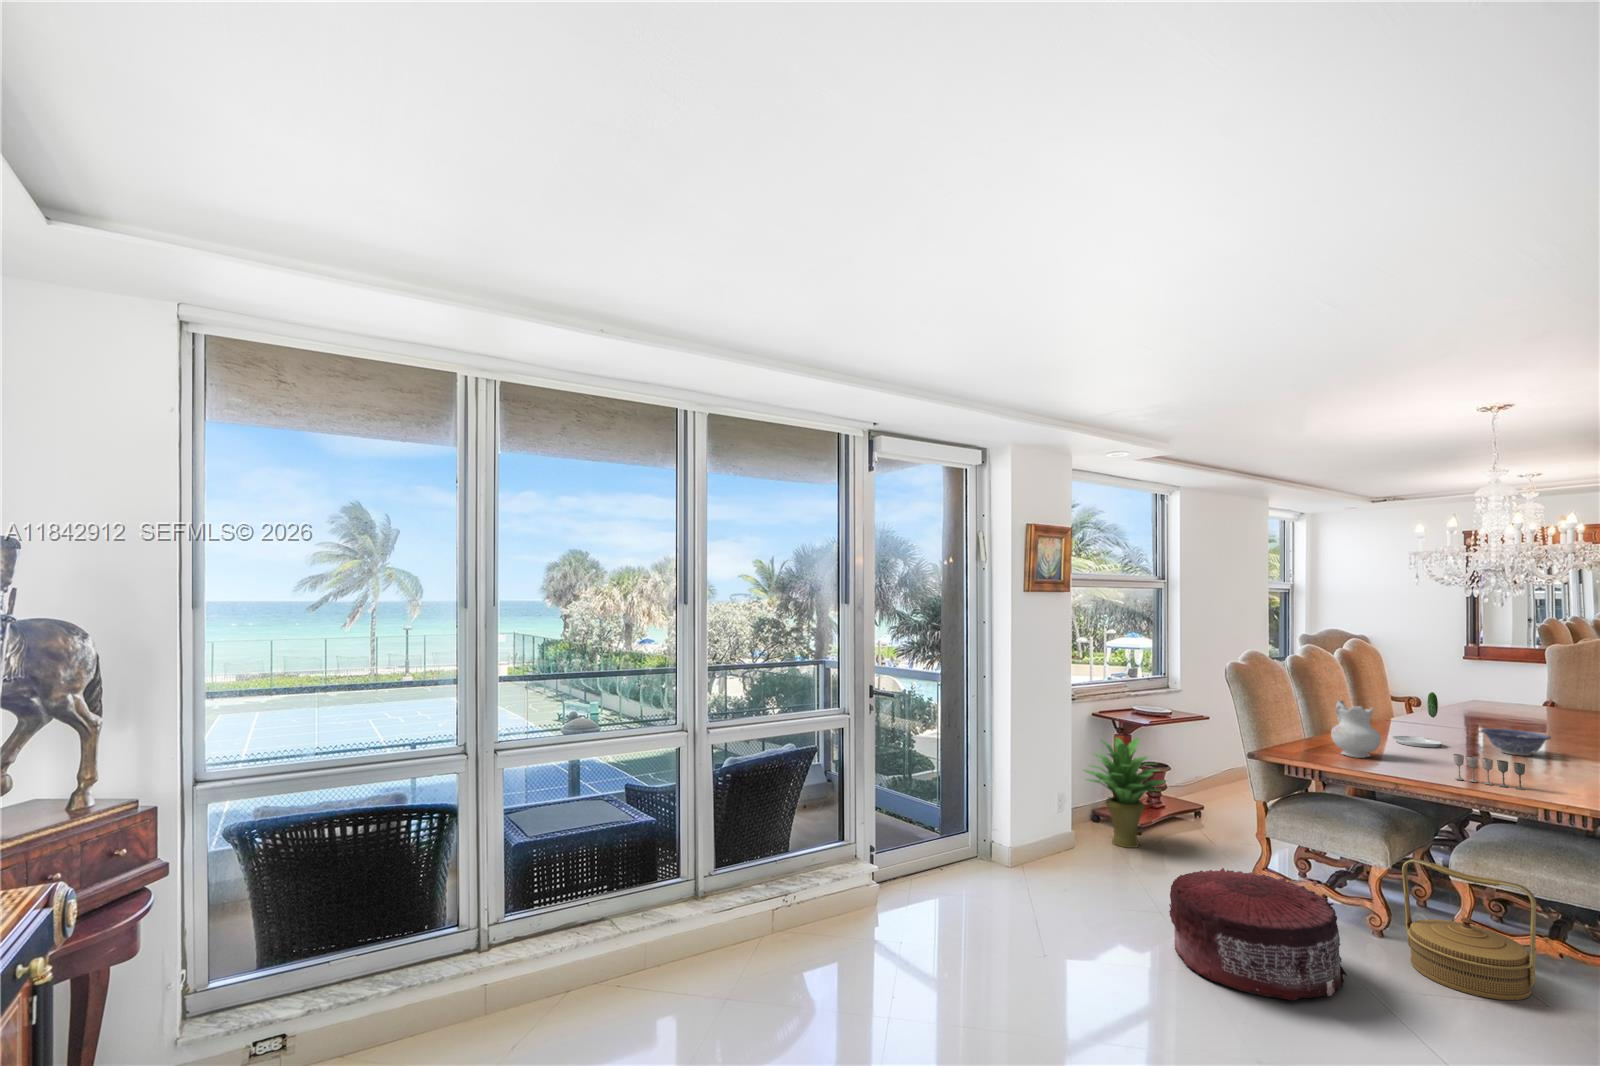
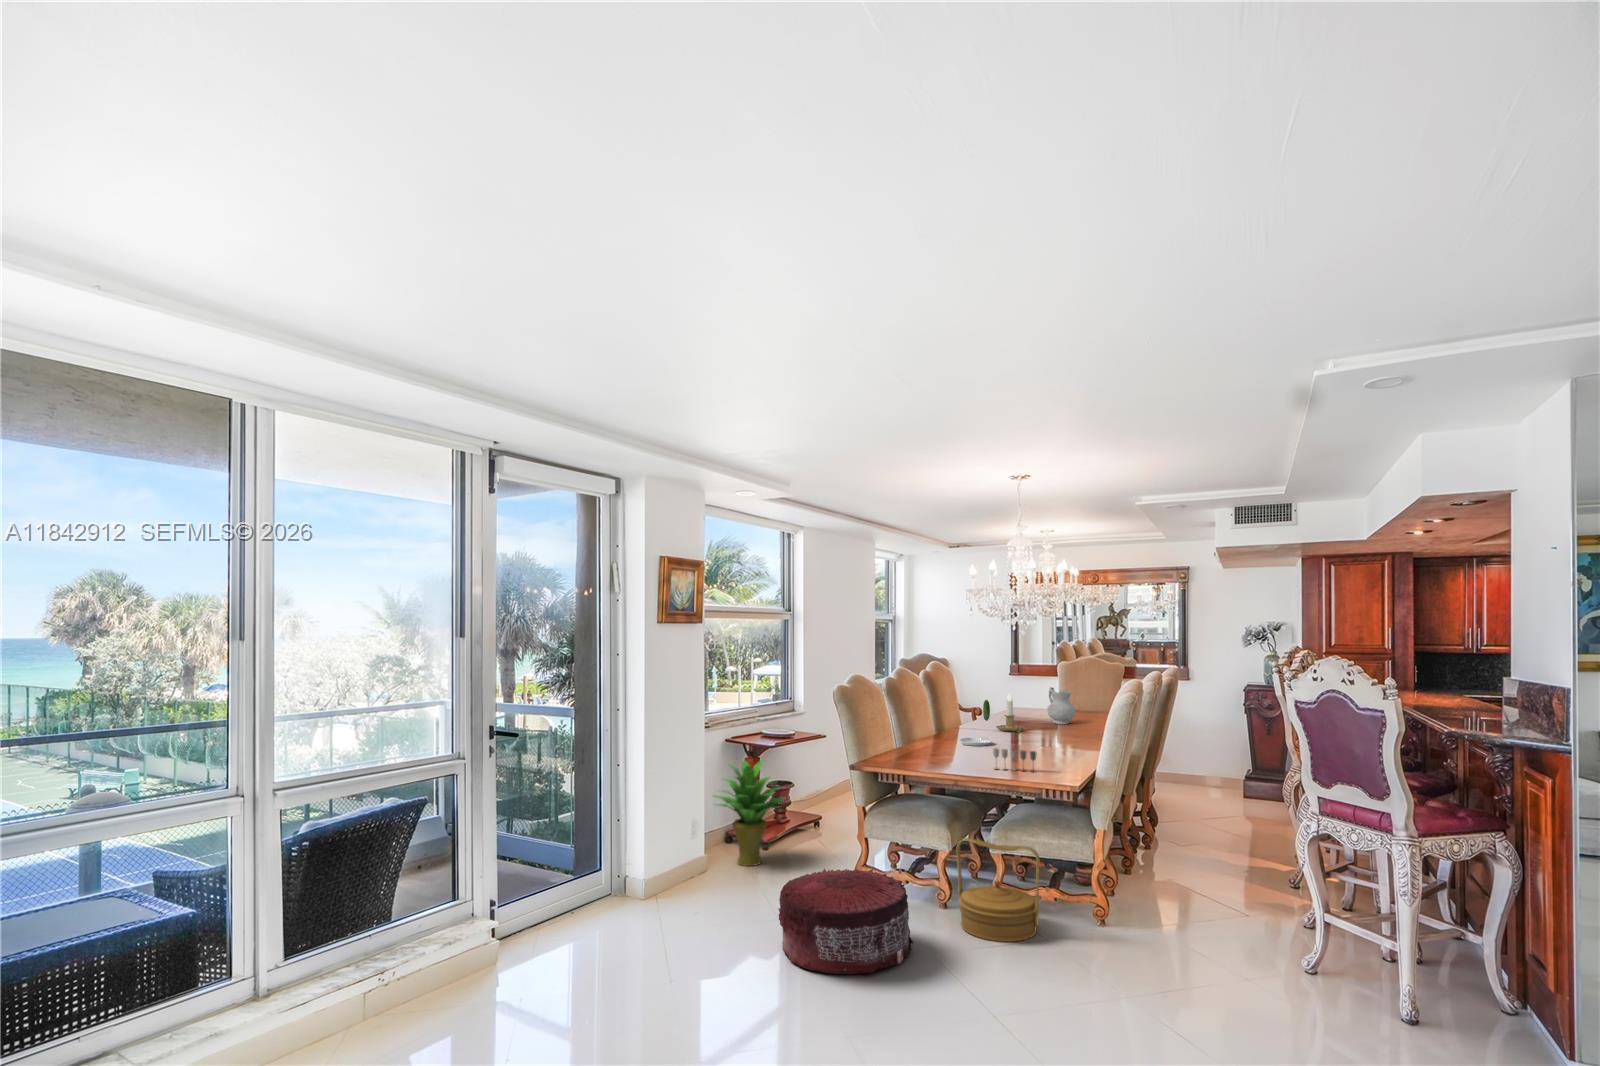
candlestick: none [1442,685,1487,735] -> present [996,694,1024,733]
ceramic pitcher: present [1331,700,1381,758] -> present [1047,687,1075,724]
decorative bowl: present [1481,728,1551,756] -> none [1016,726,1060,746]

